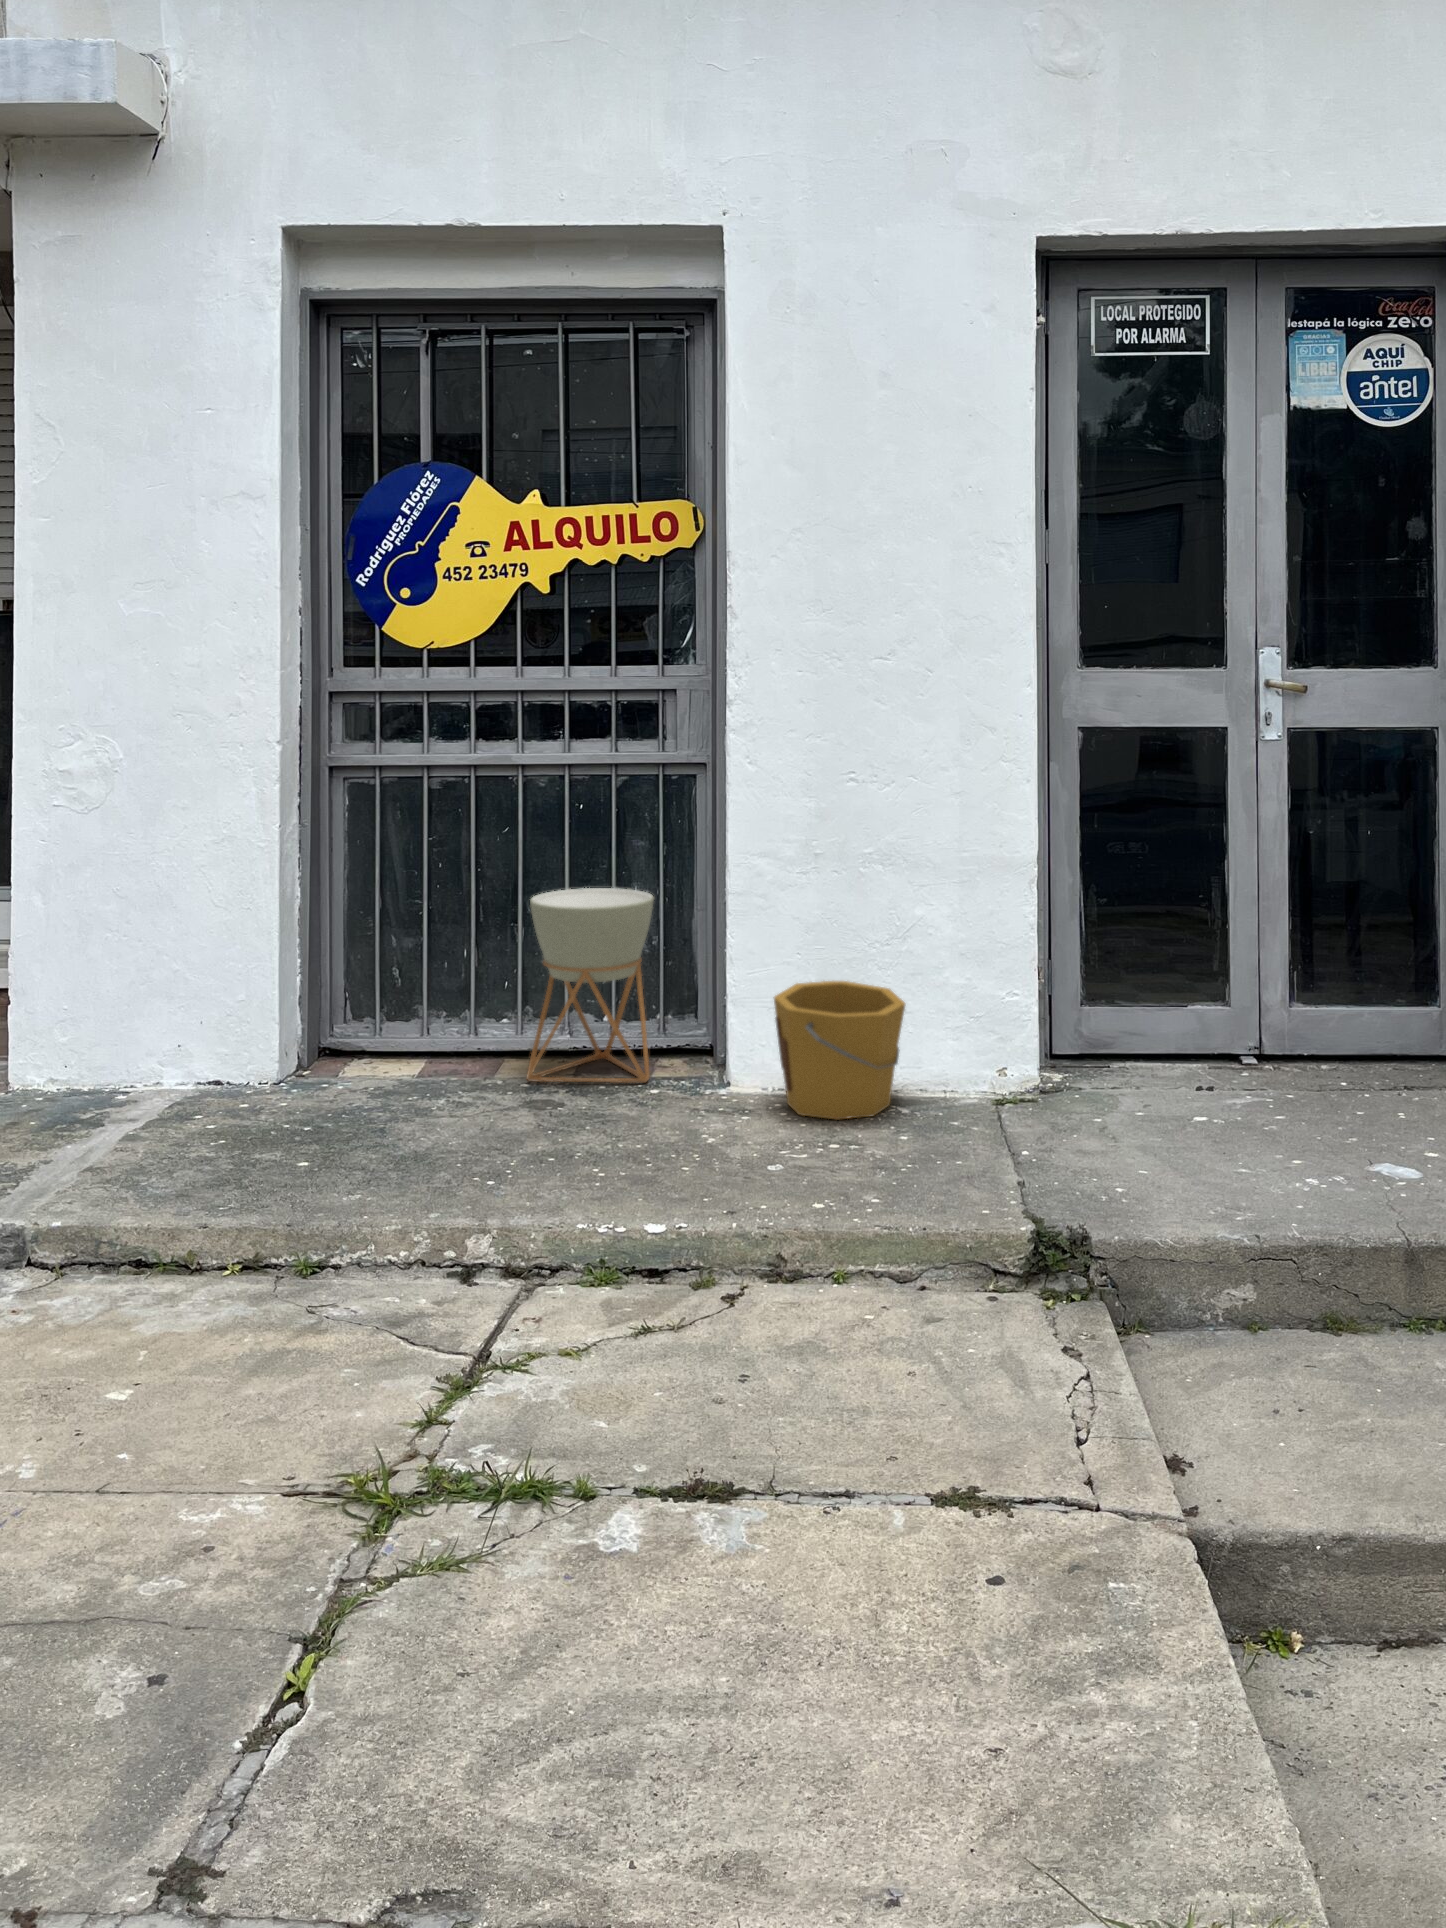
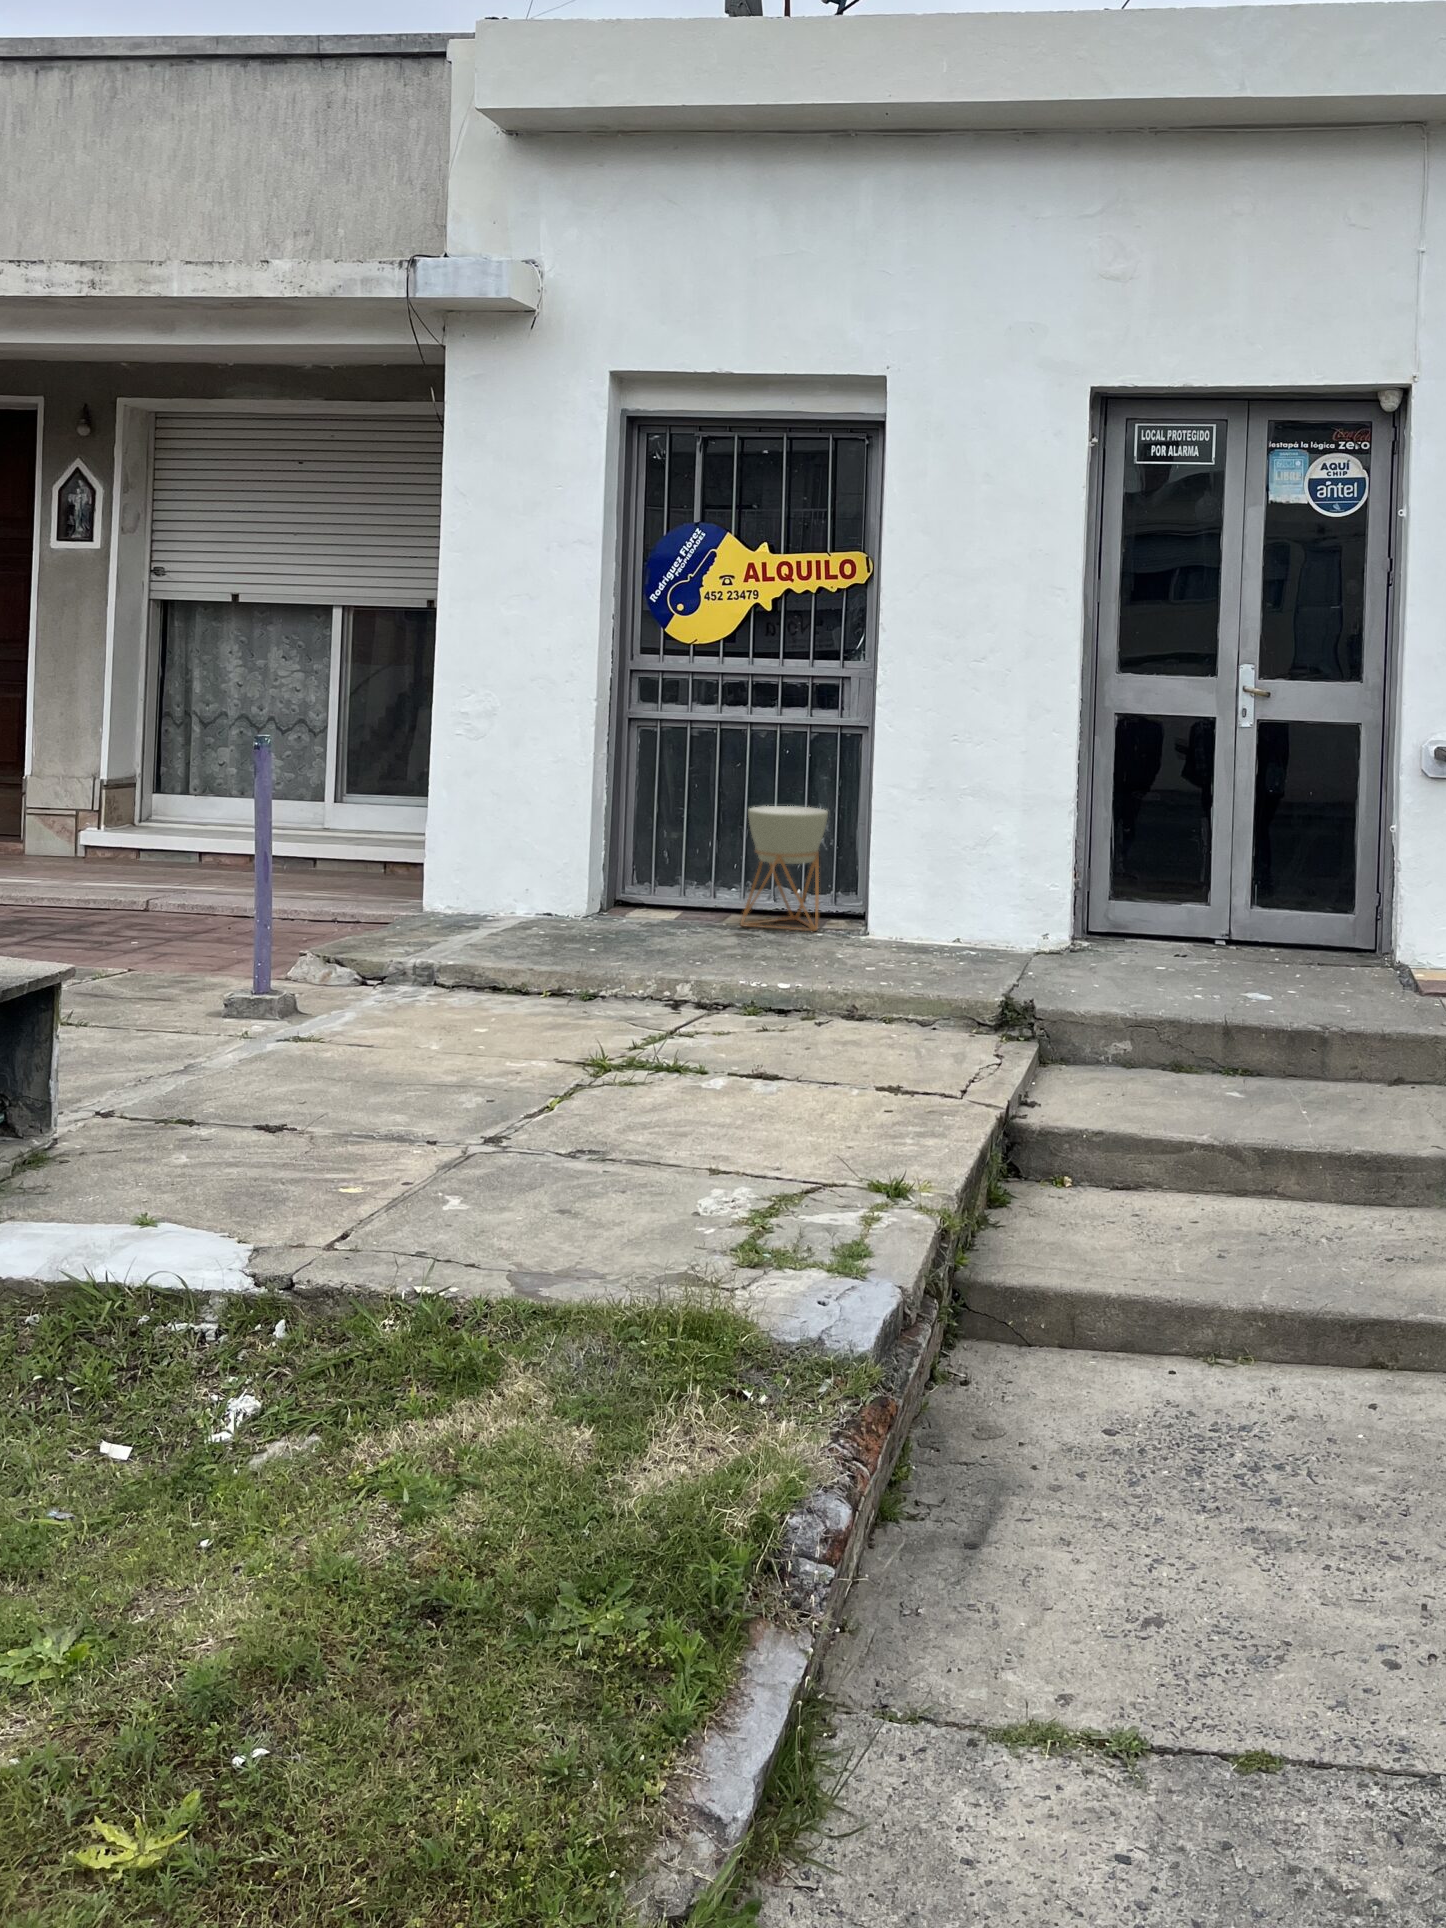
bucket: present [774,981,905,1119] -> none [892,870,976,953]

